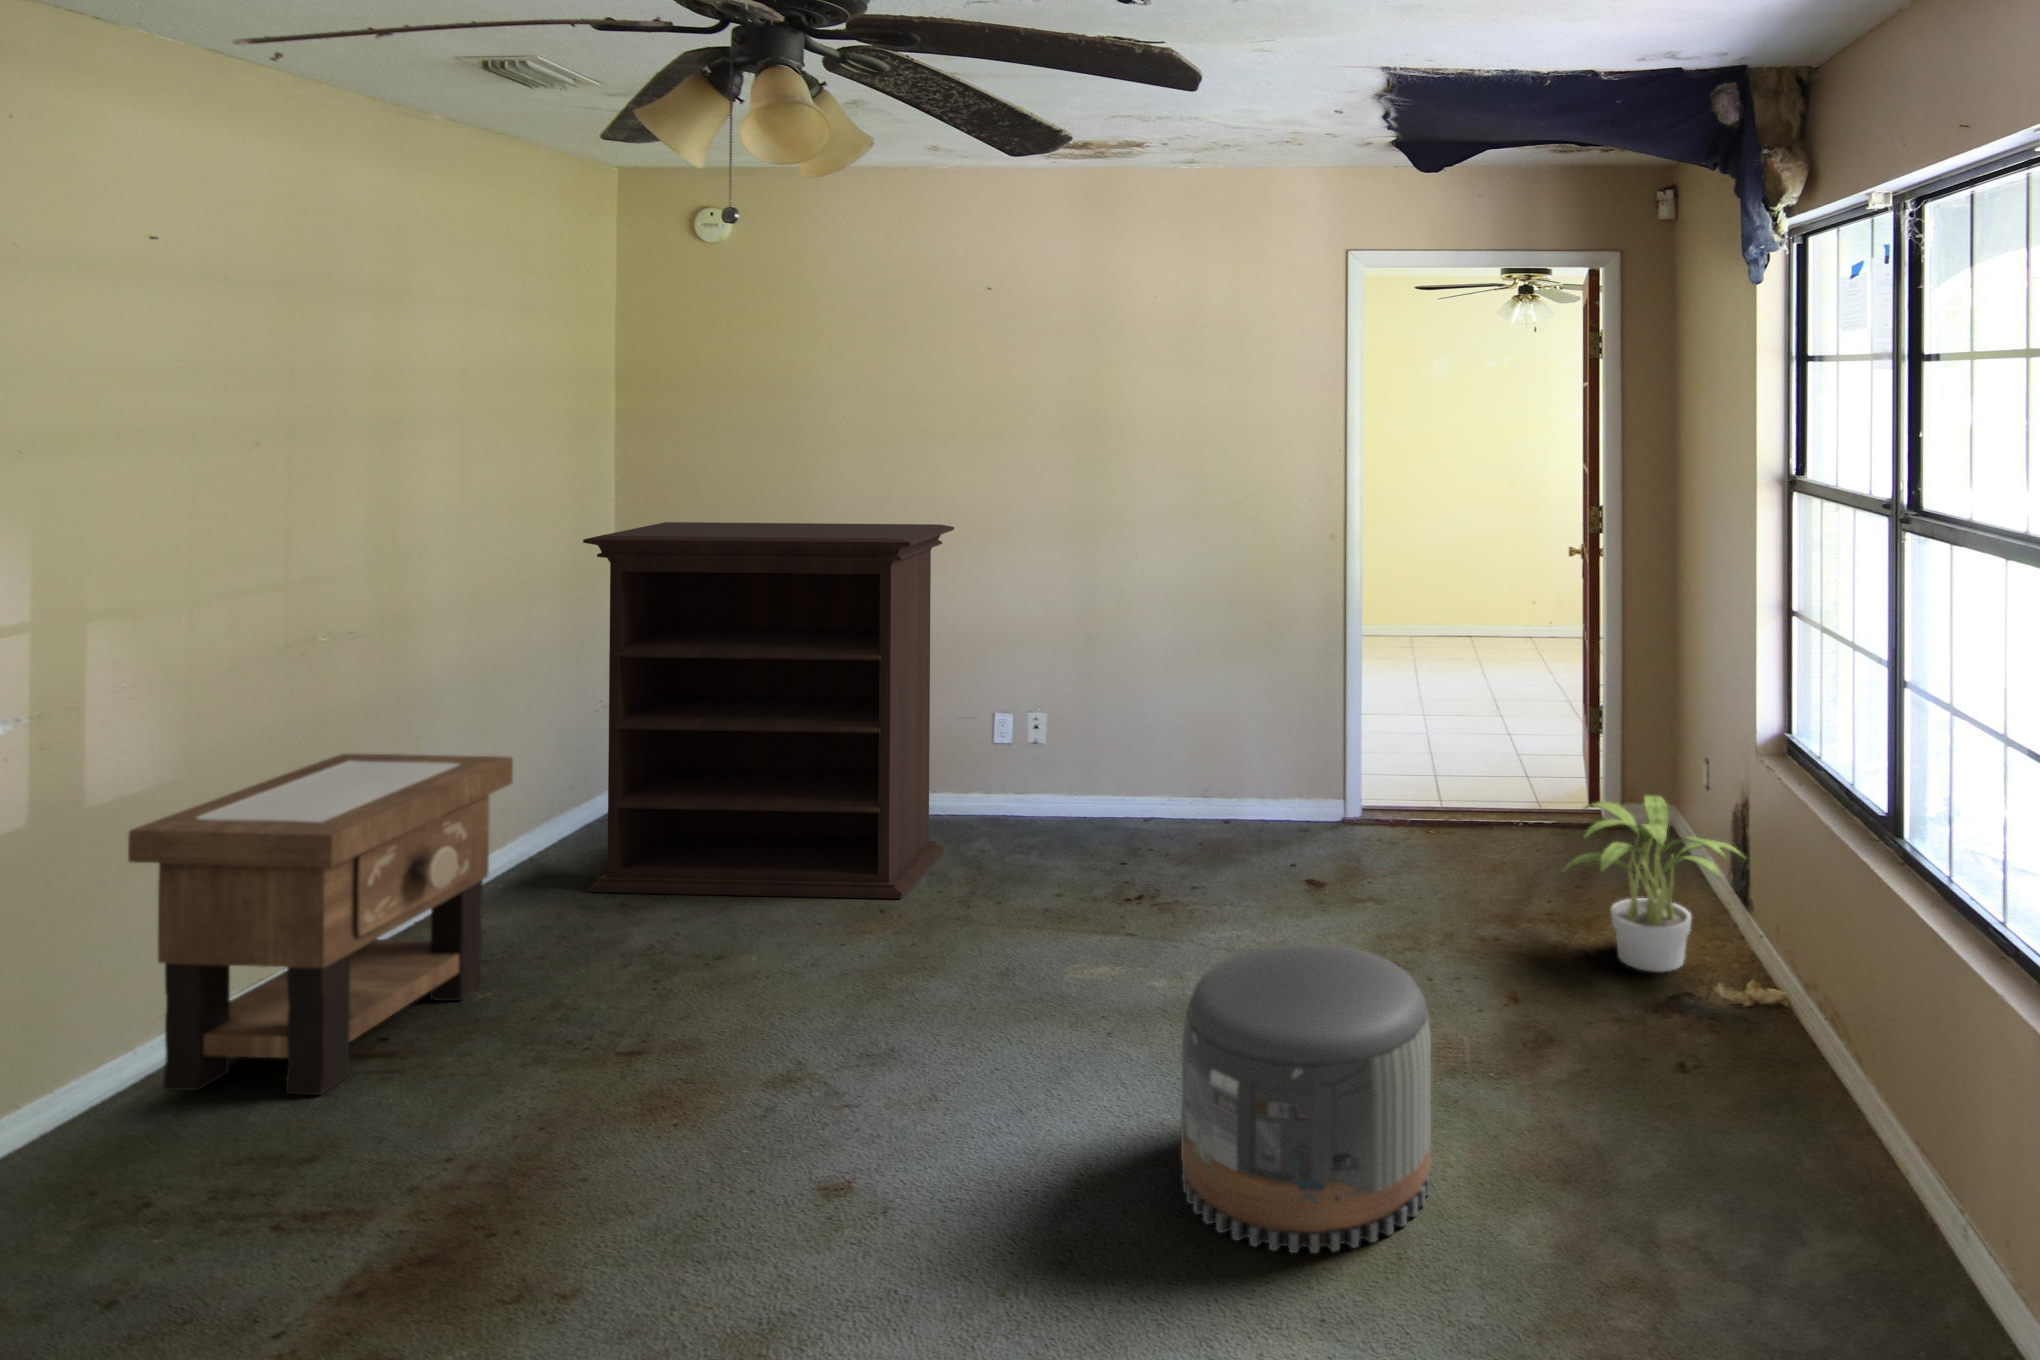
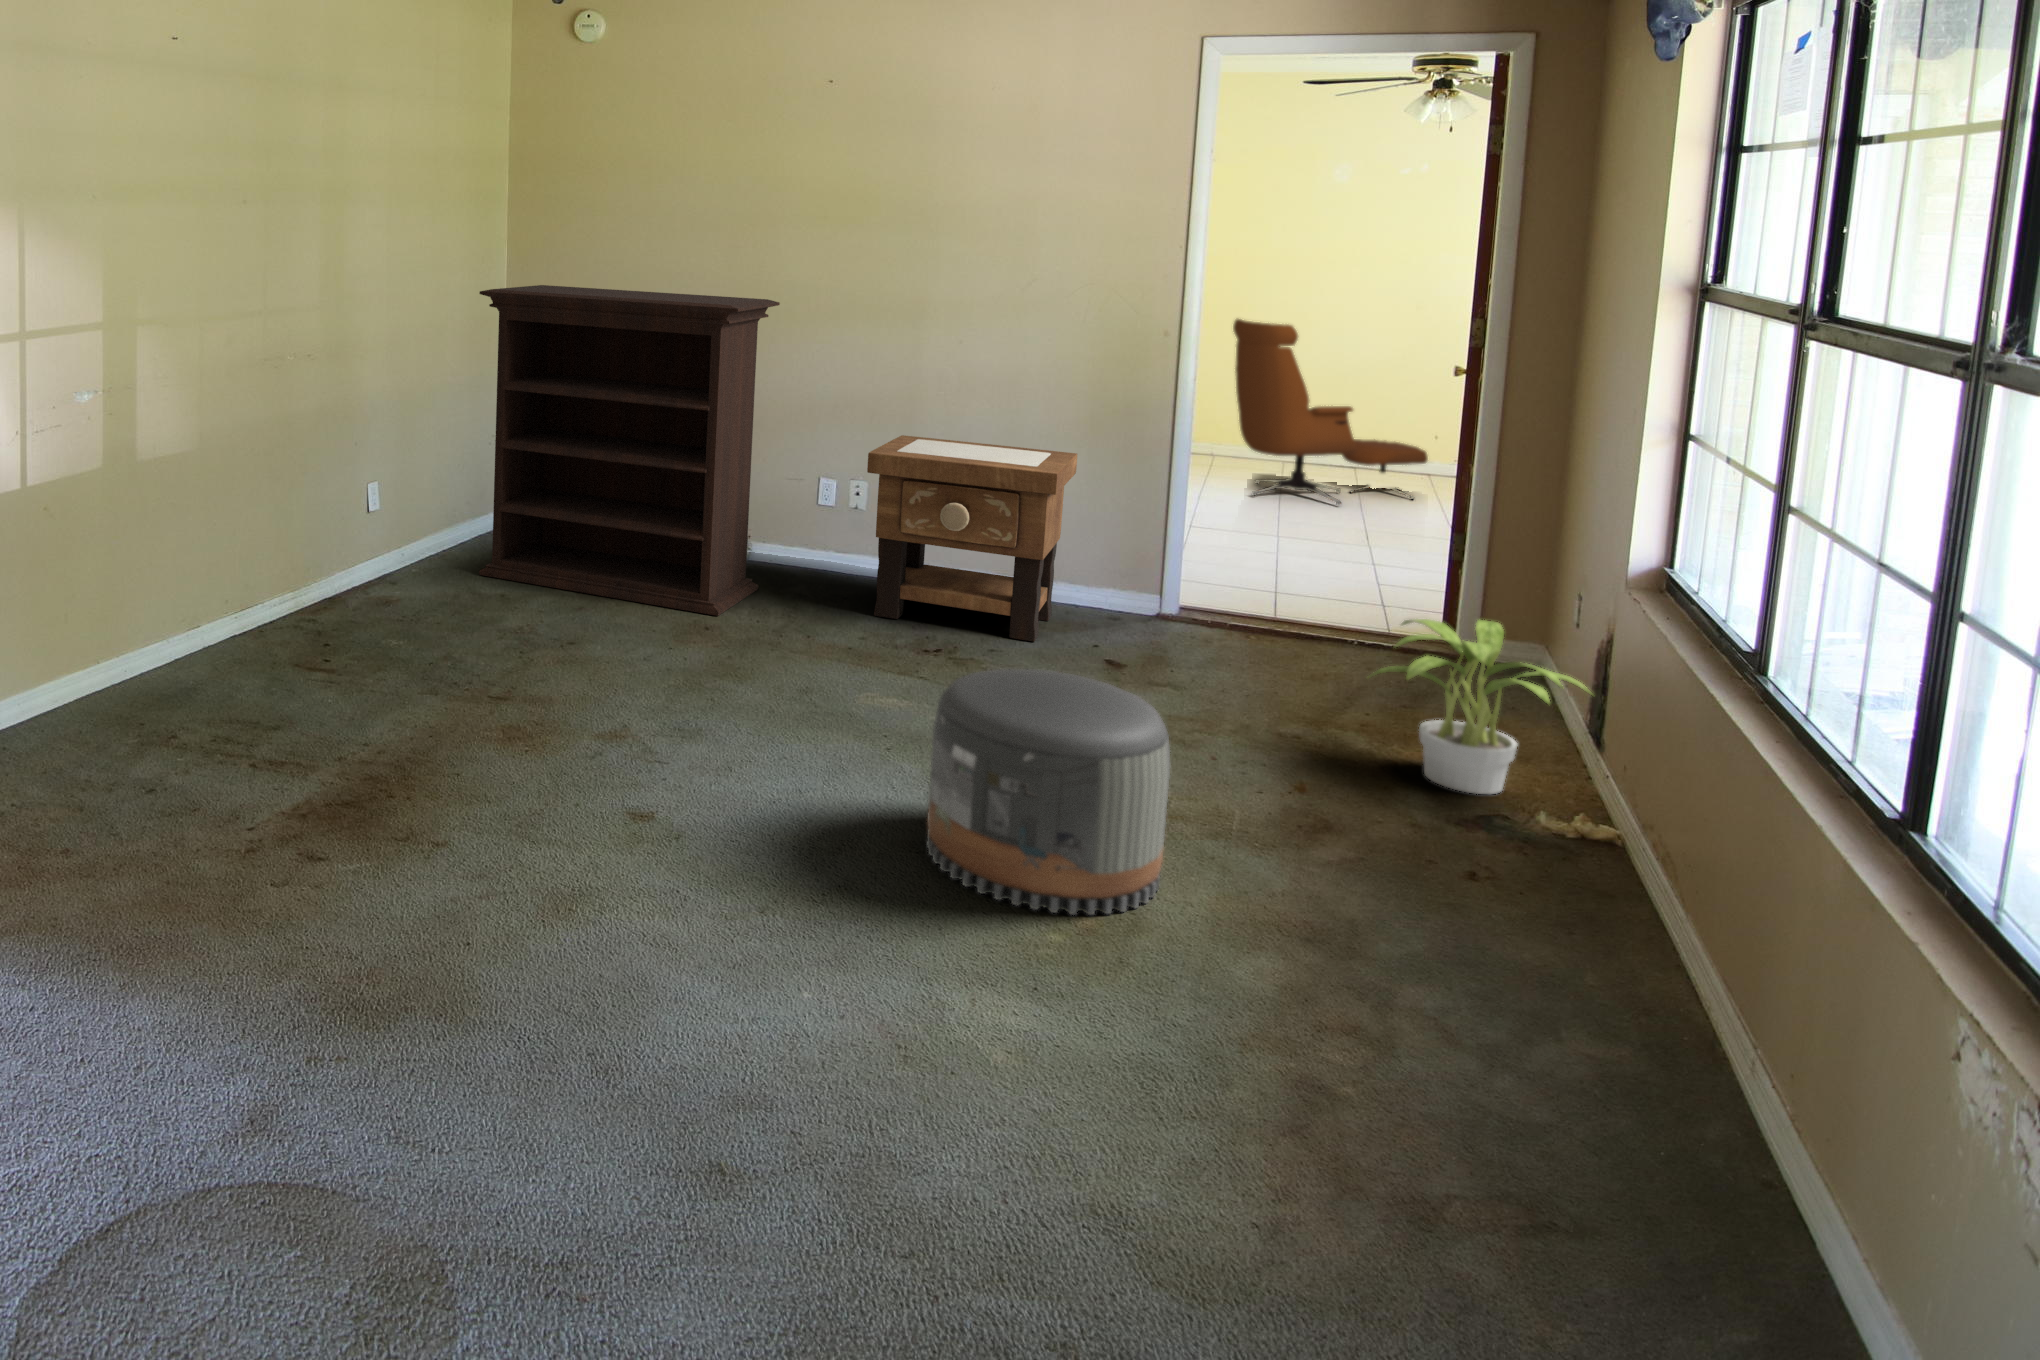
lounge chair: none [1371,495,1533,662] -> present [1233,319,1428,505]
side table: present [128,754,513,1095] -> present [867,435,1077,641]

